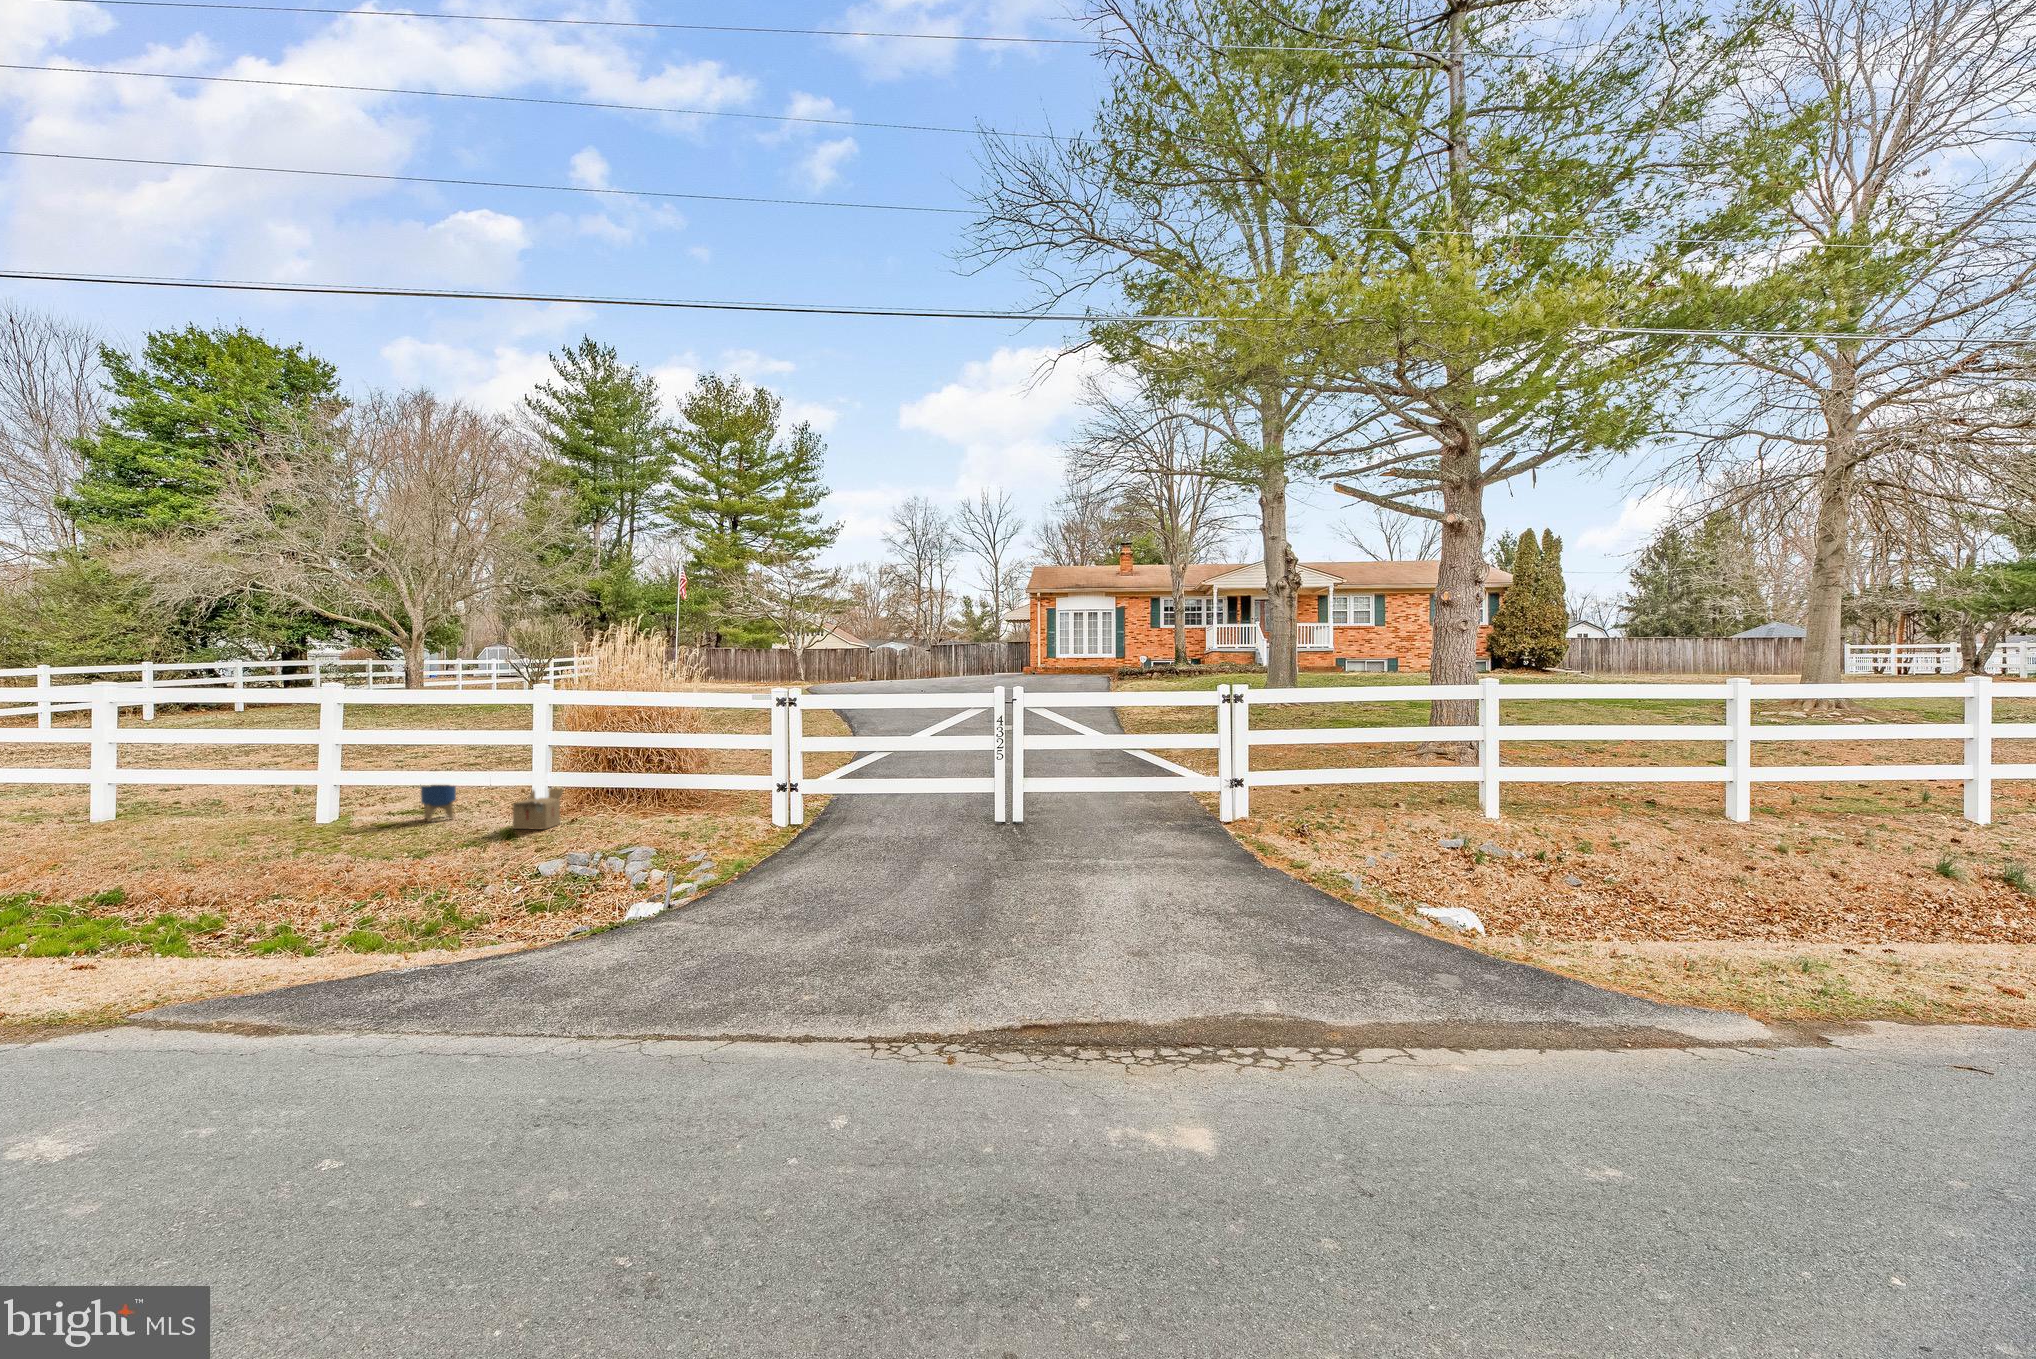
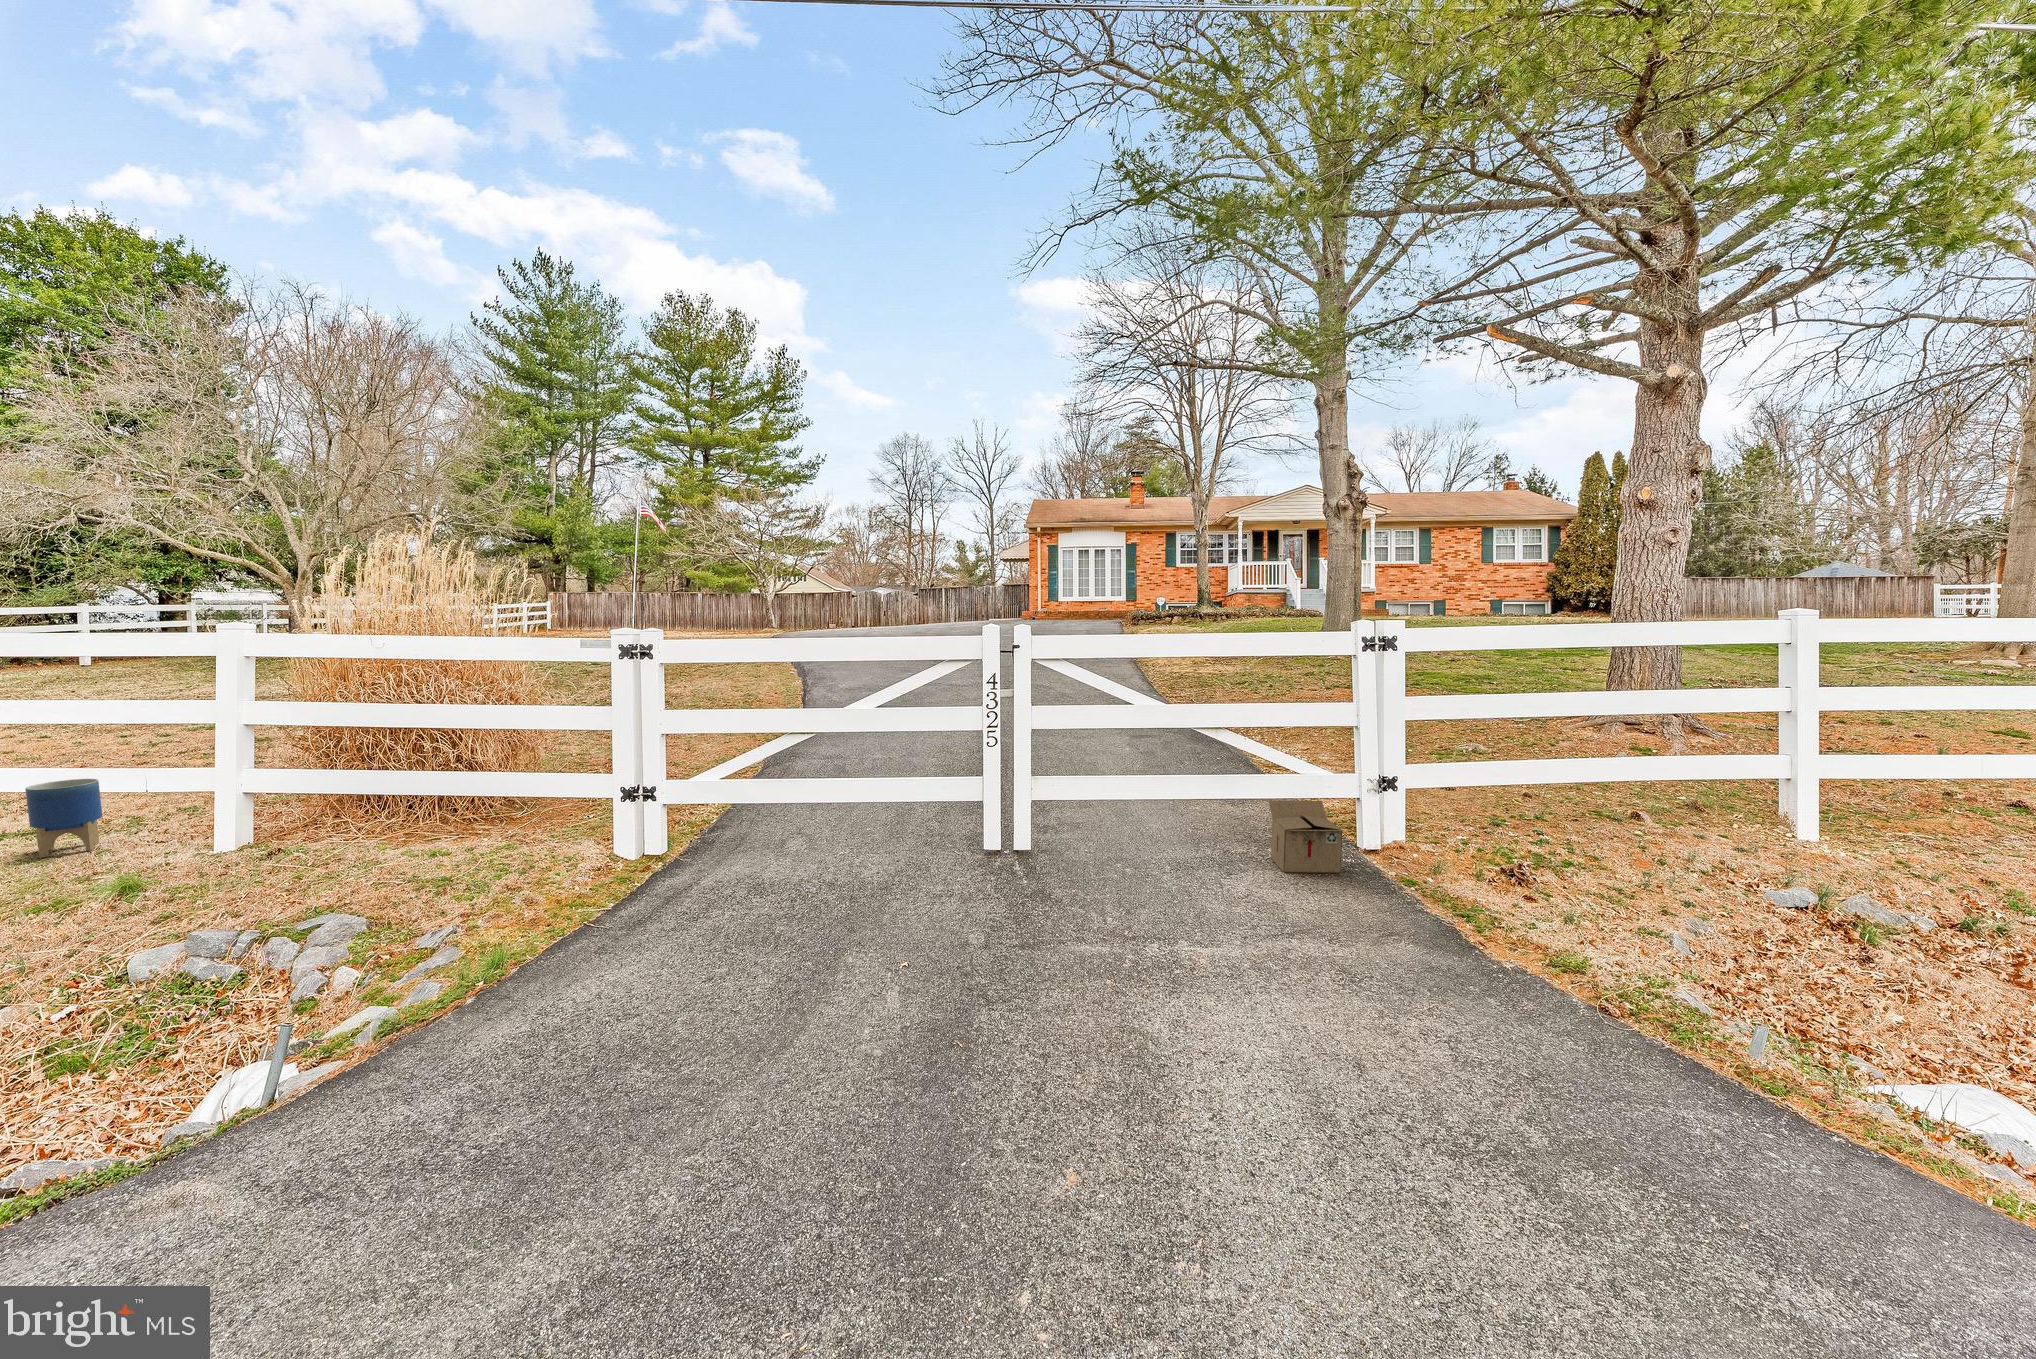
cardboard box: present [513,789,563,829] -> present [1269,800,1346,873]

